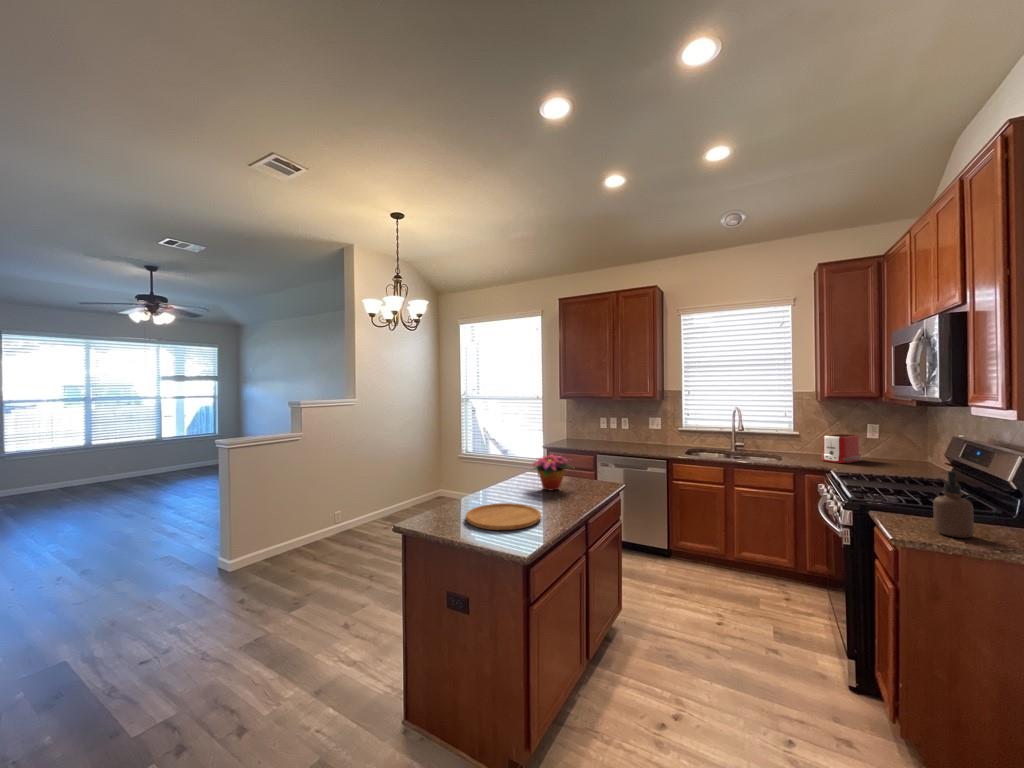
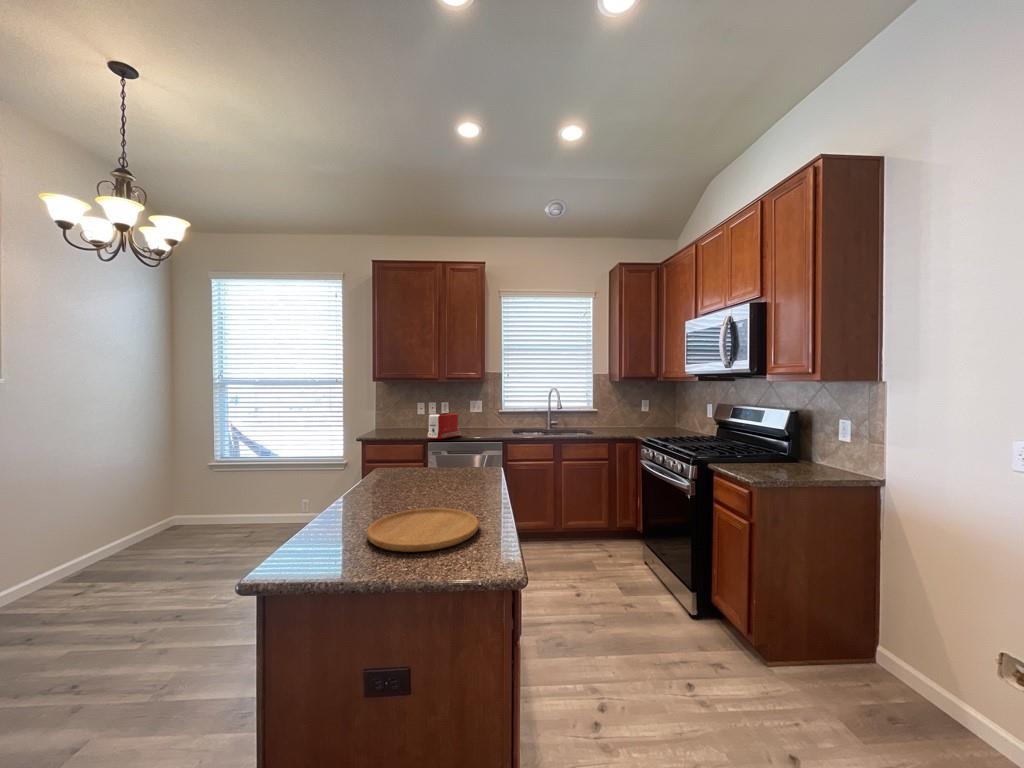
toaster: present [821,434,862,463] -> present [427,413,460,439]
flower arrangement: present [532,455,568,491] -> none [397,439,462,487]
soap dispenser: present [933,471,974,538] -> none [768,421,793,472]

